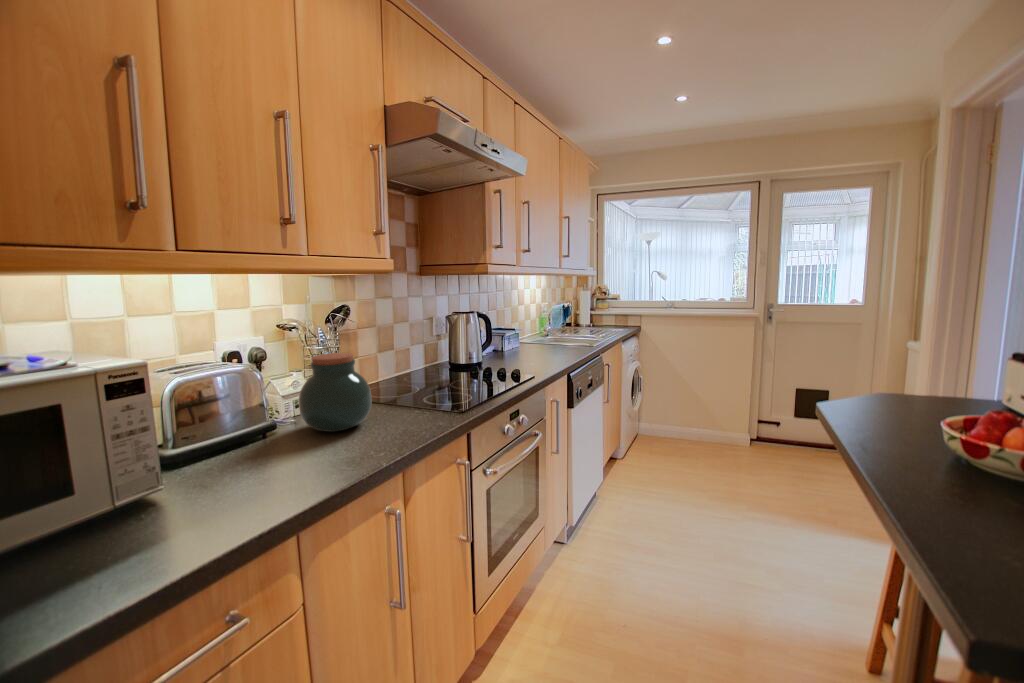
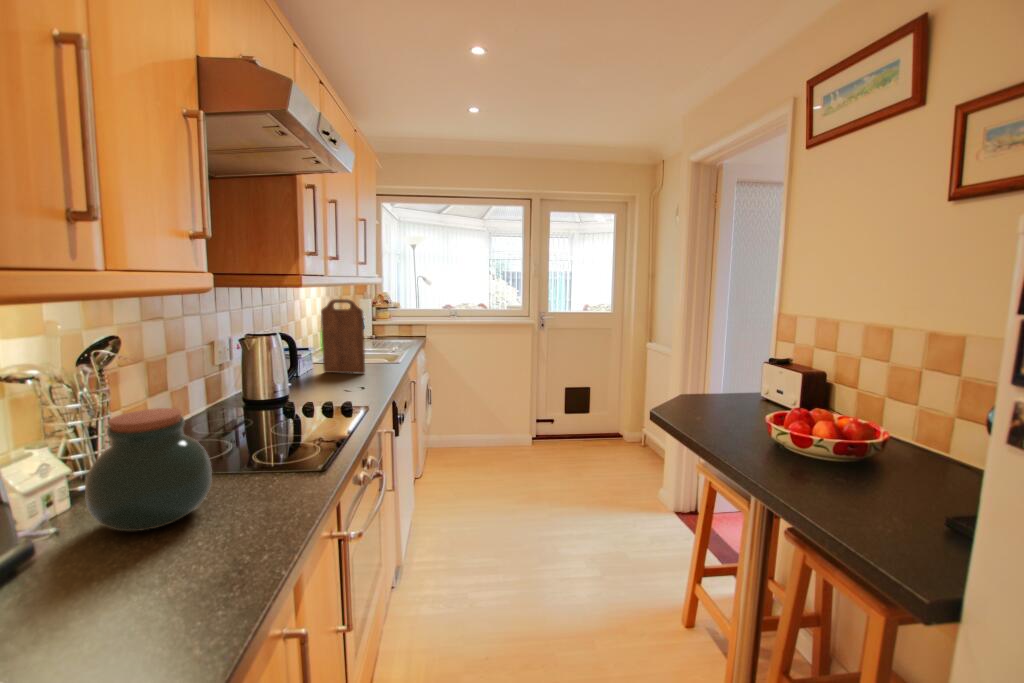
cutting board: none [523,287,554,351] -> present [321,299,365,374]

